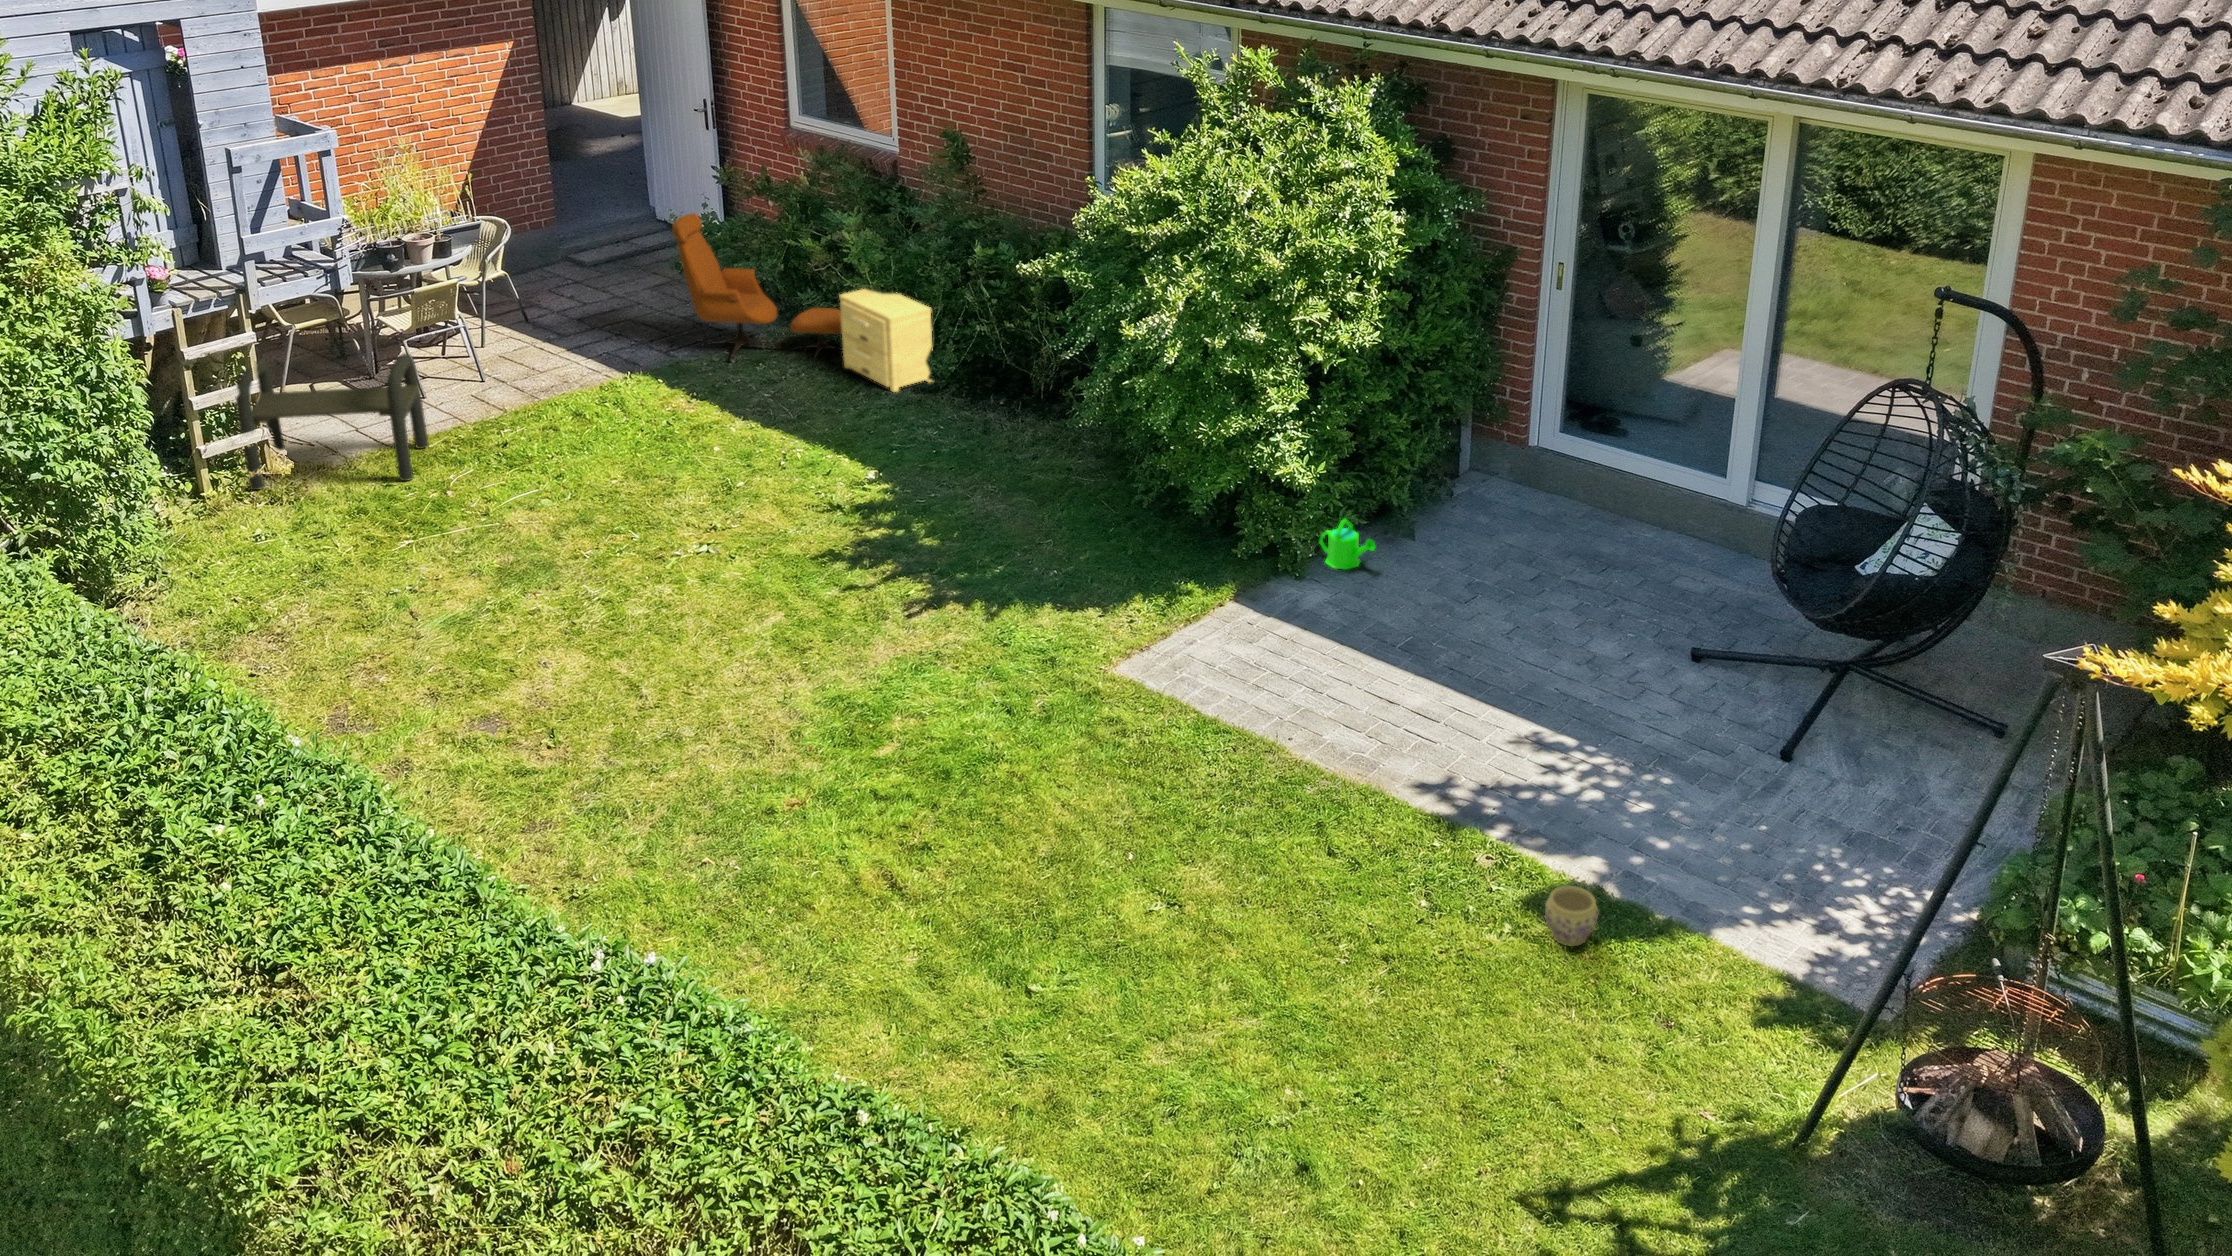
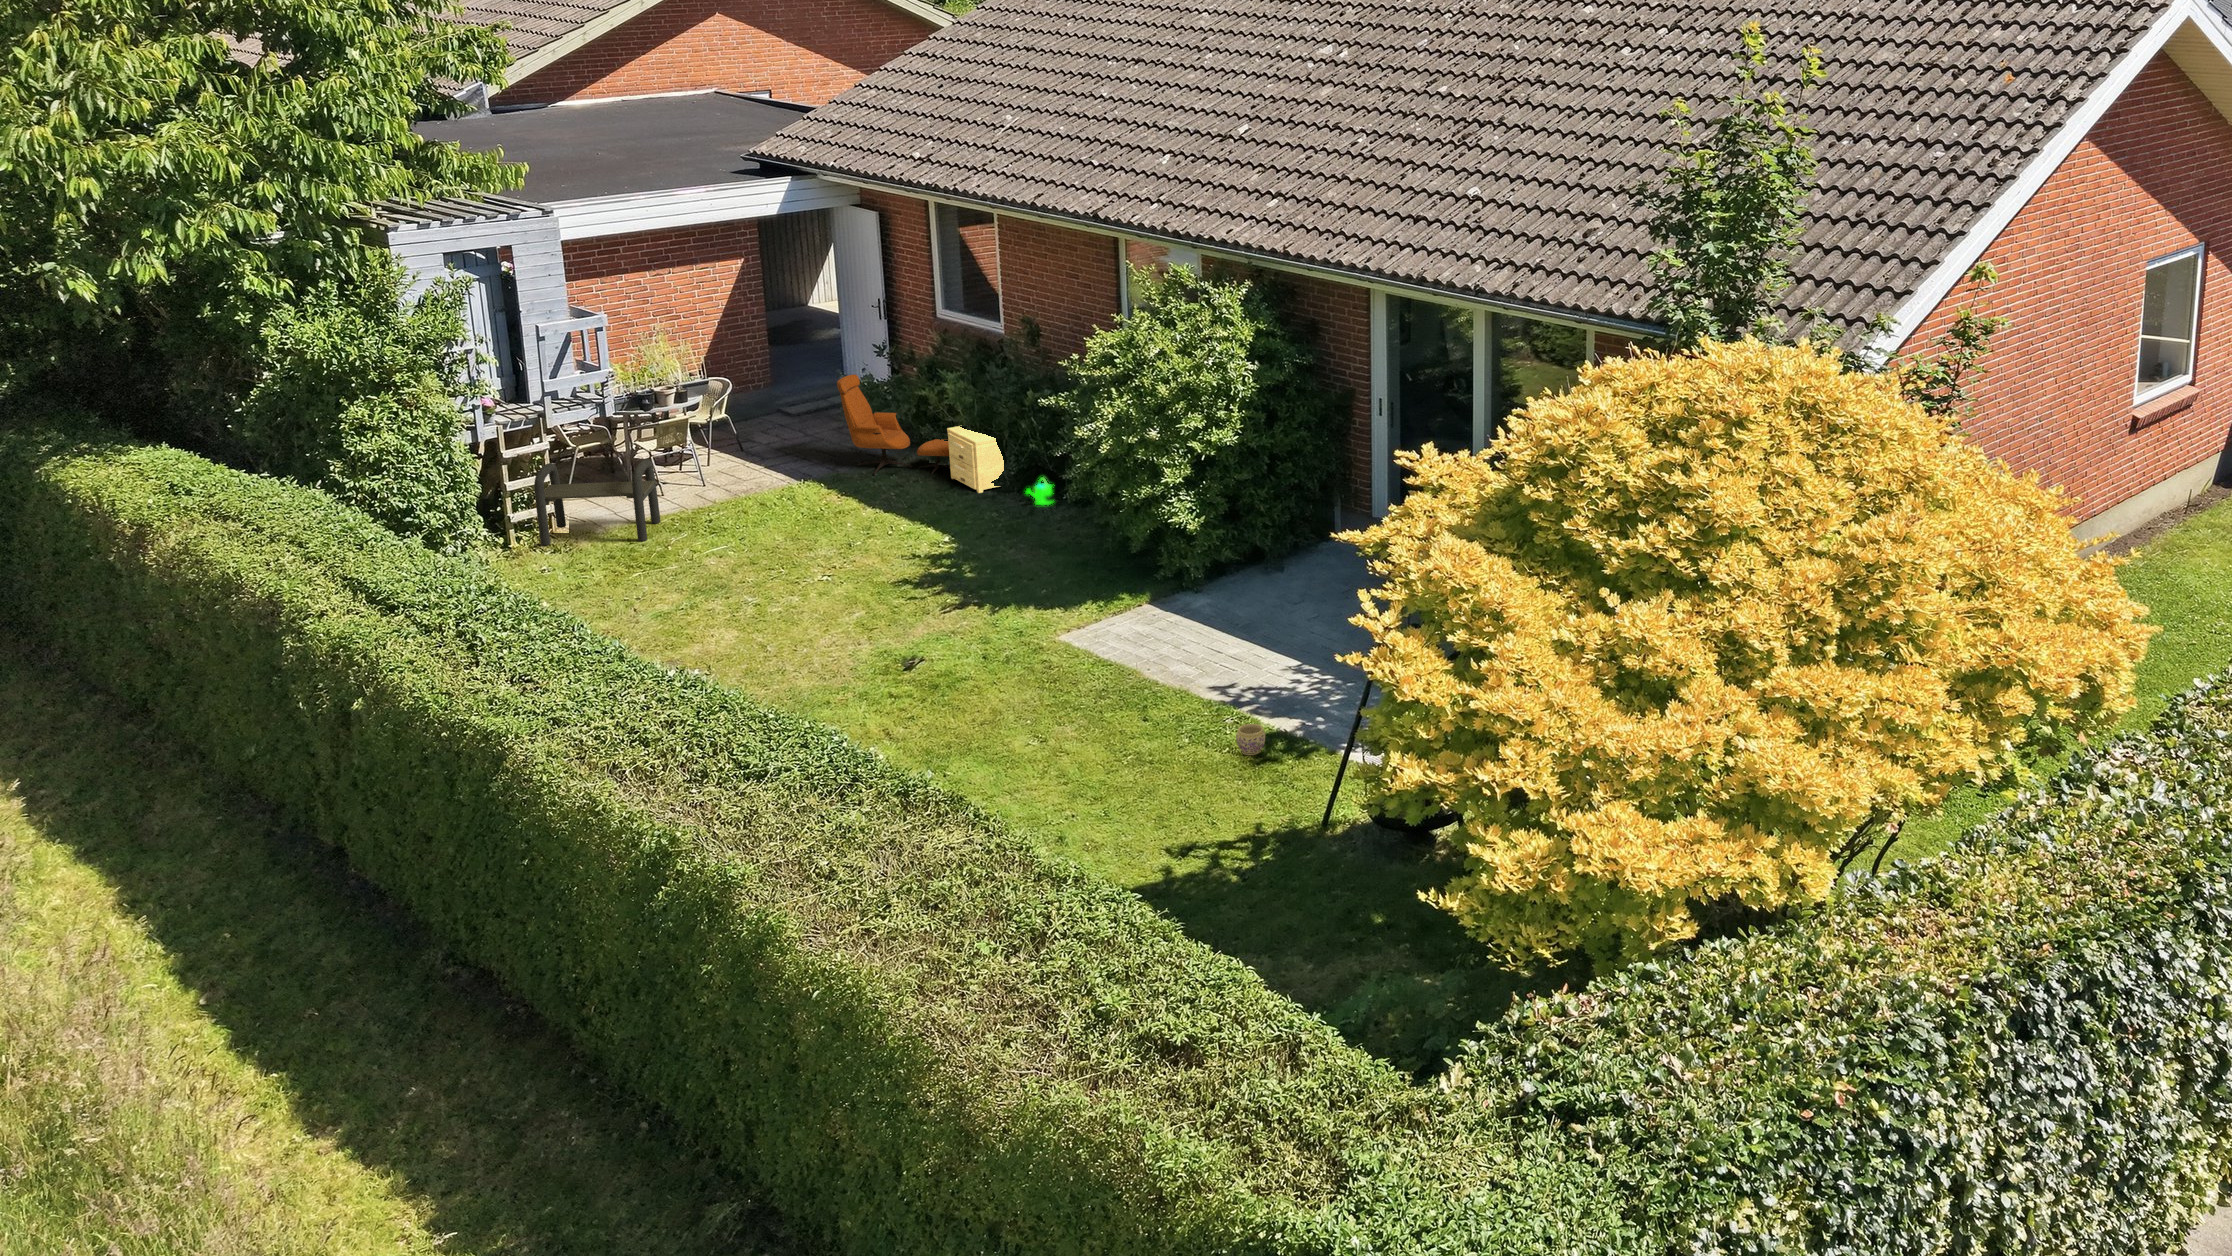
watering can: present [1319,519,1375,569] -> present [1026,478,1052,505]

